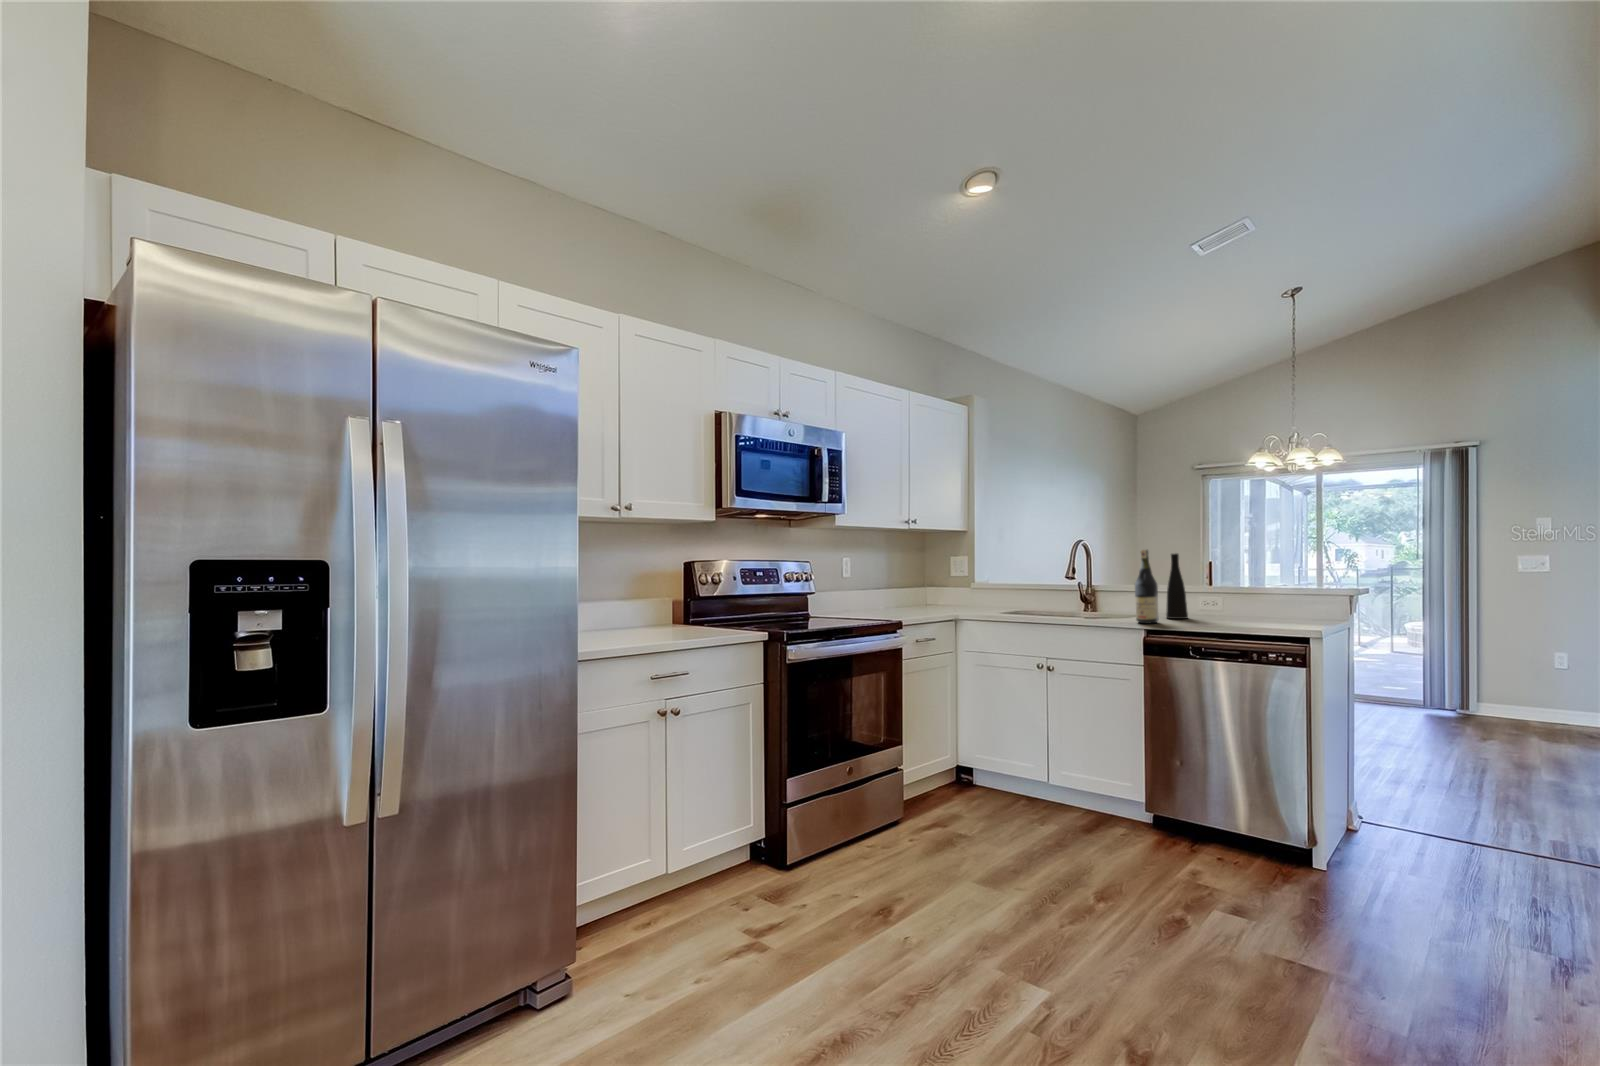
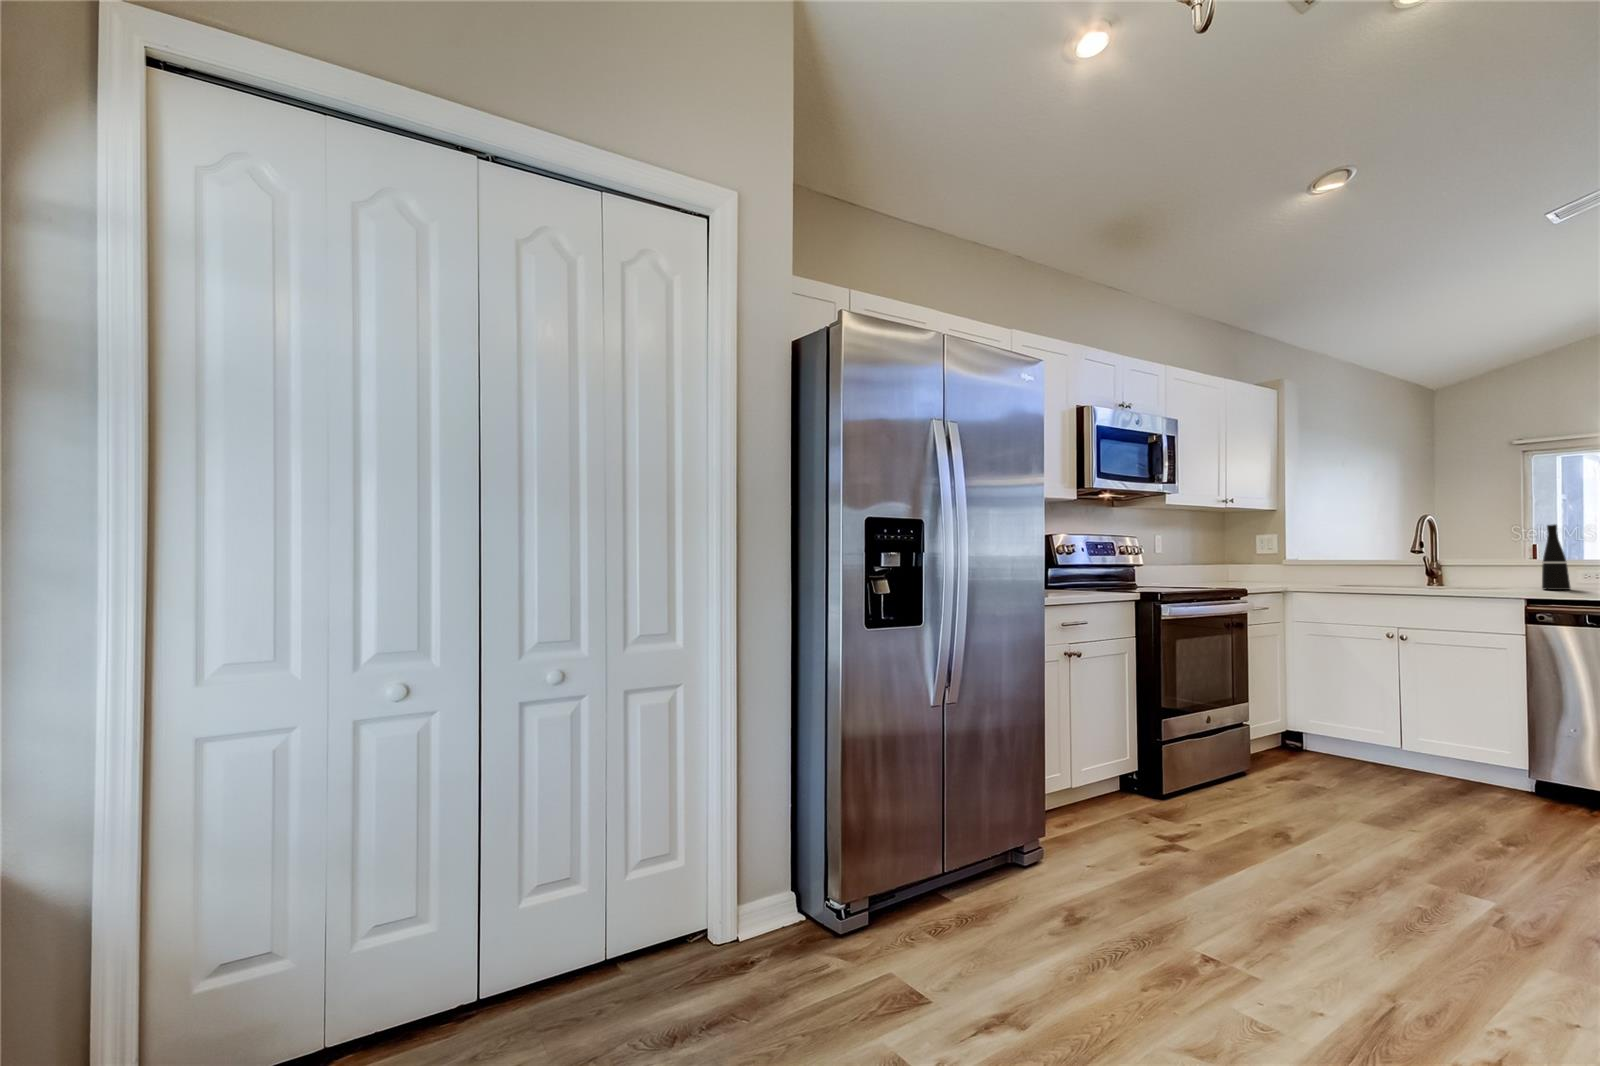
wine bottle: present [1135,550,1159,623] -> none [1506,520,1538,593]

